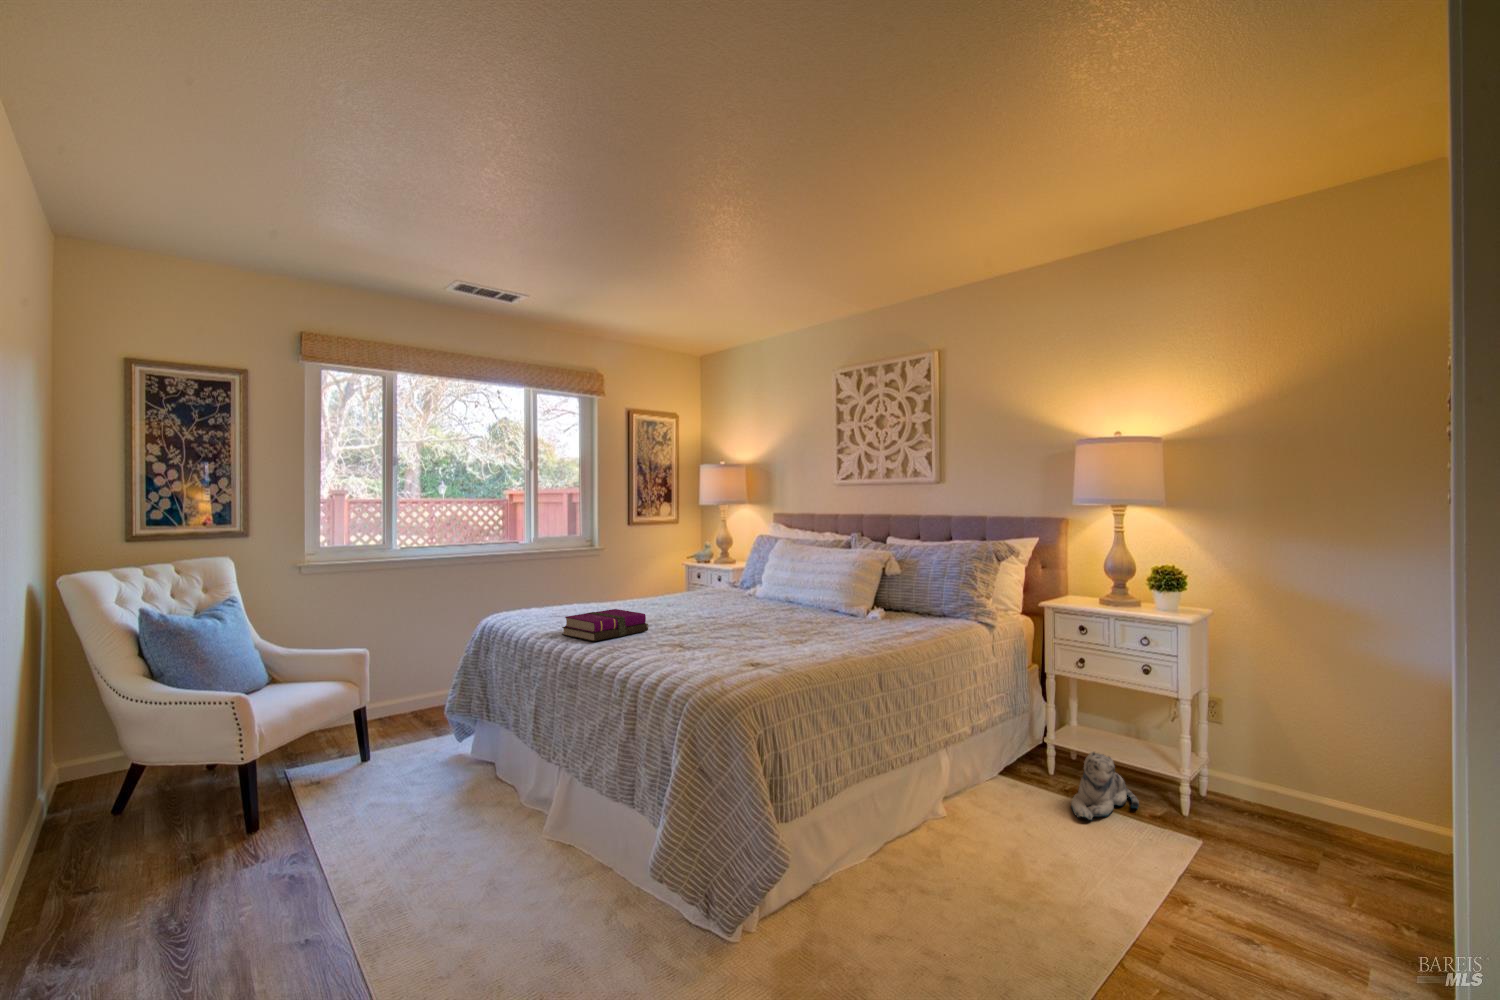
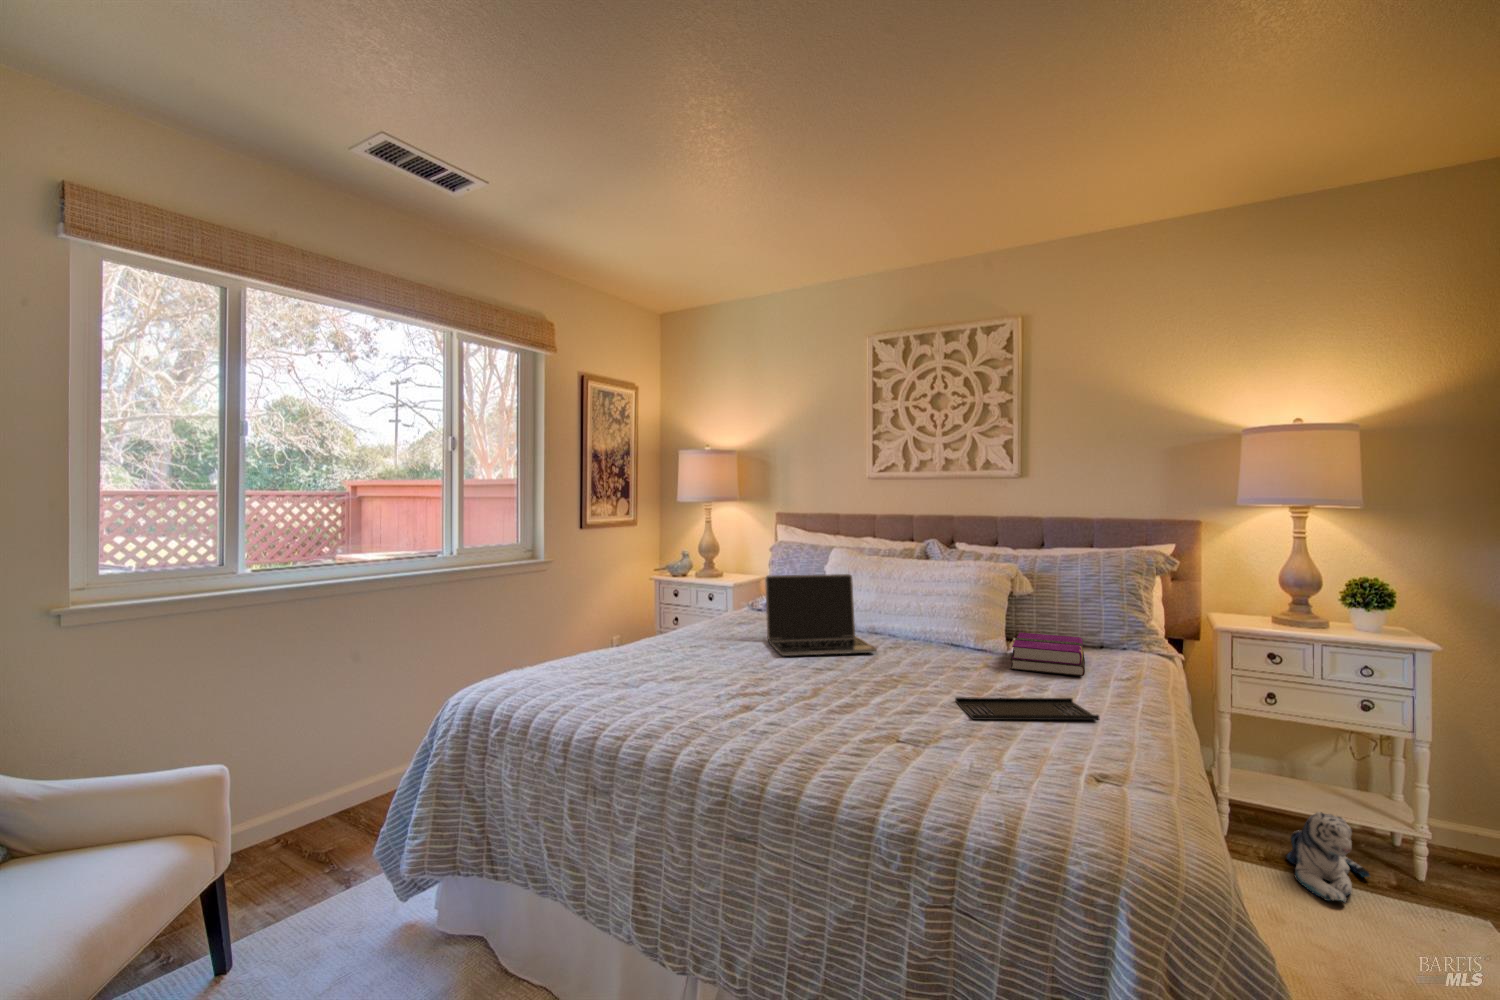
laptop: none [691,557,764,612] -> present [765,574,877,656]
notebook: present [562,609,648,641] -> present [1010,633,1085,676]
tray: none [749,637,839,653] -> present [955,697,1099,720]

